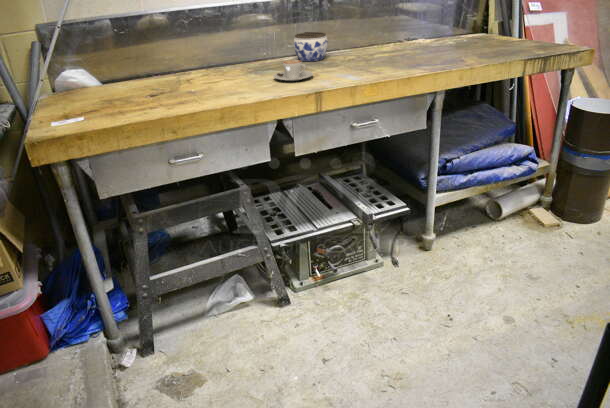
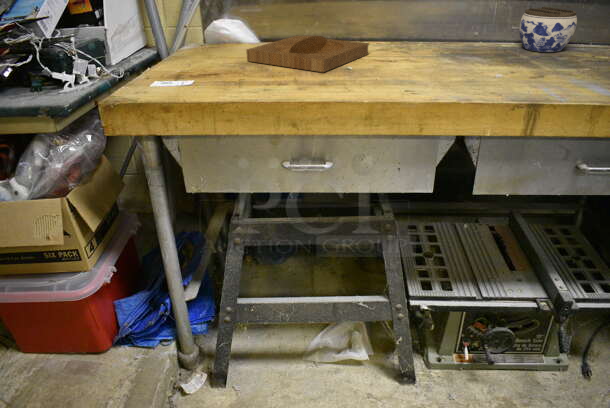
coffee cup: present [274,60,313,81] -> none [471,46,537,79]
tray: none [107,71,199,97] -> present [246,35,368,72]

